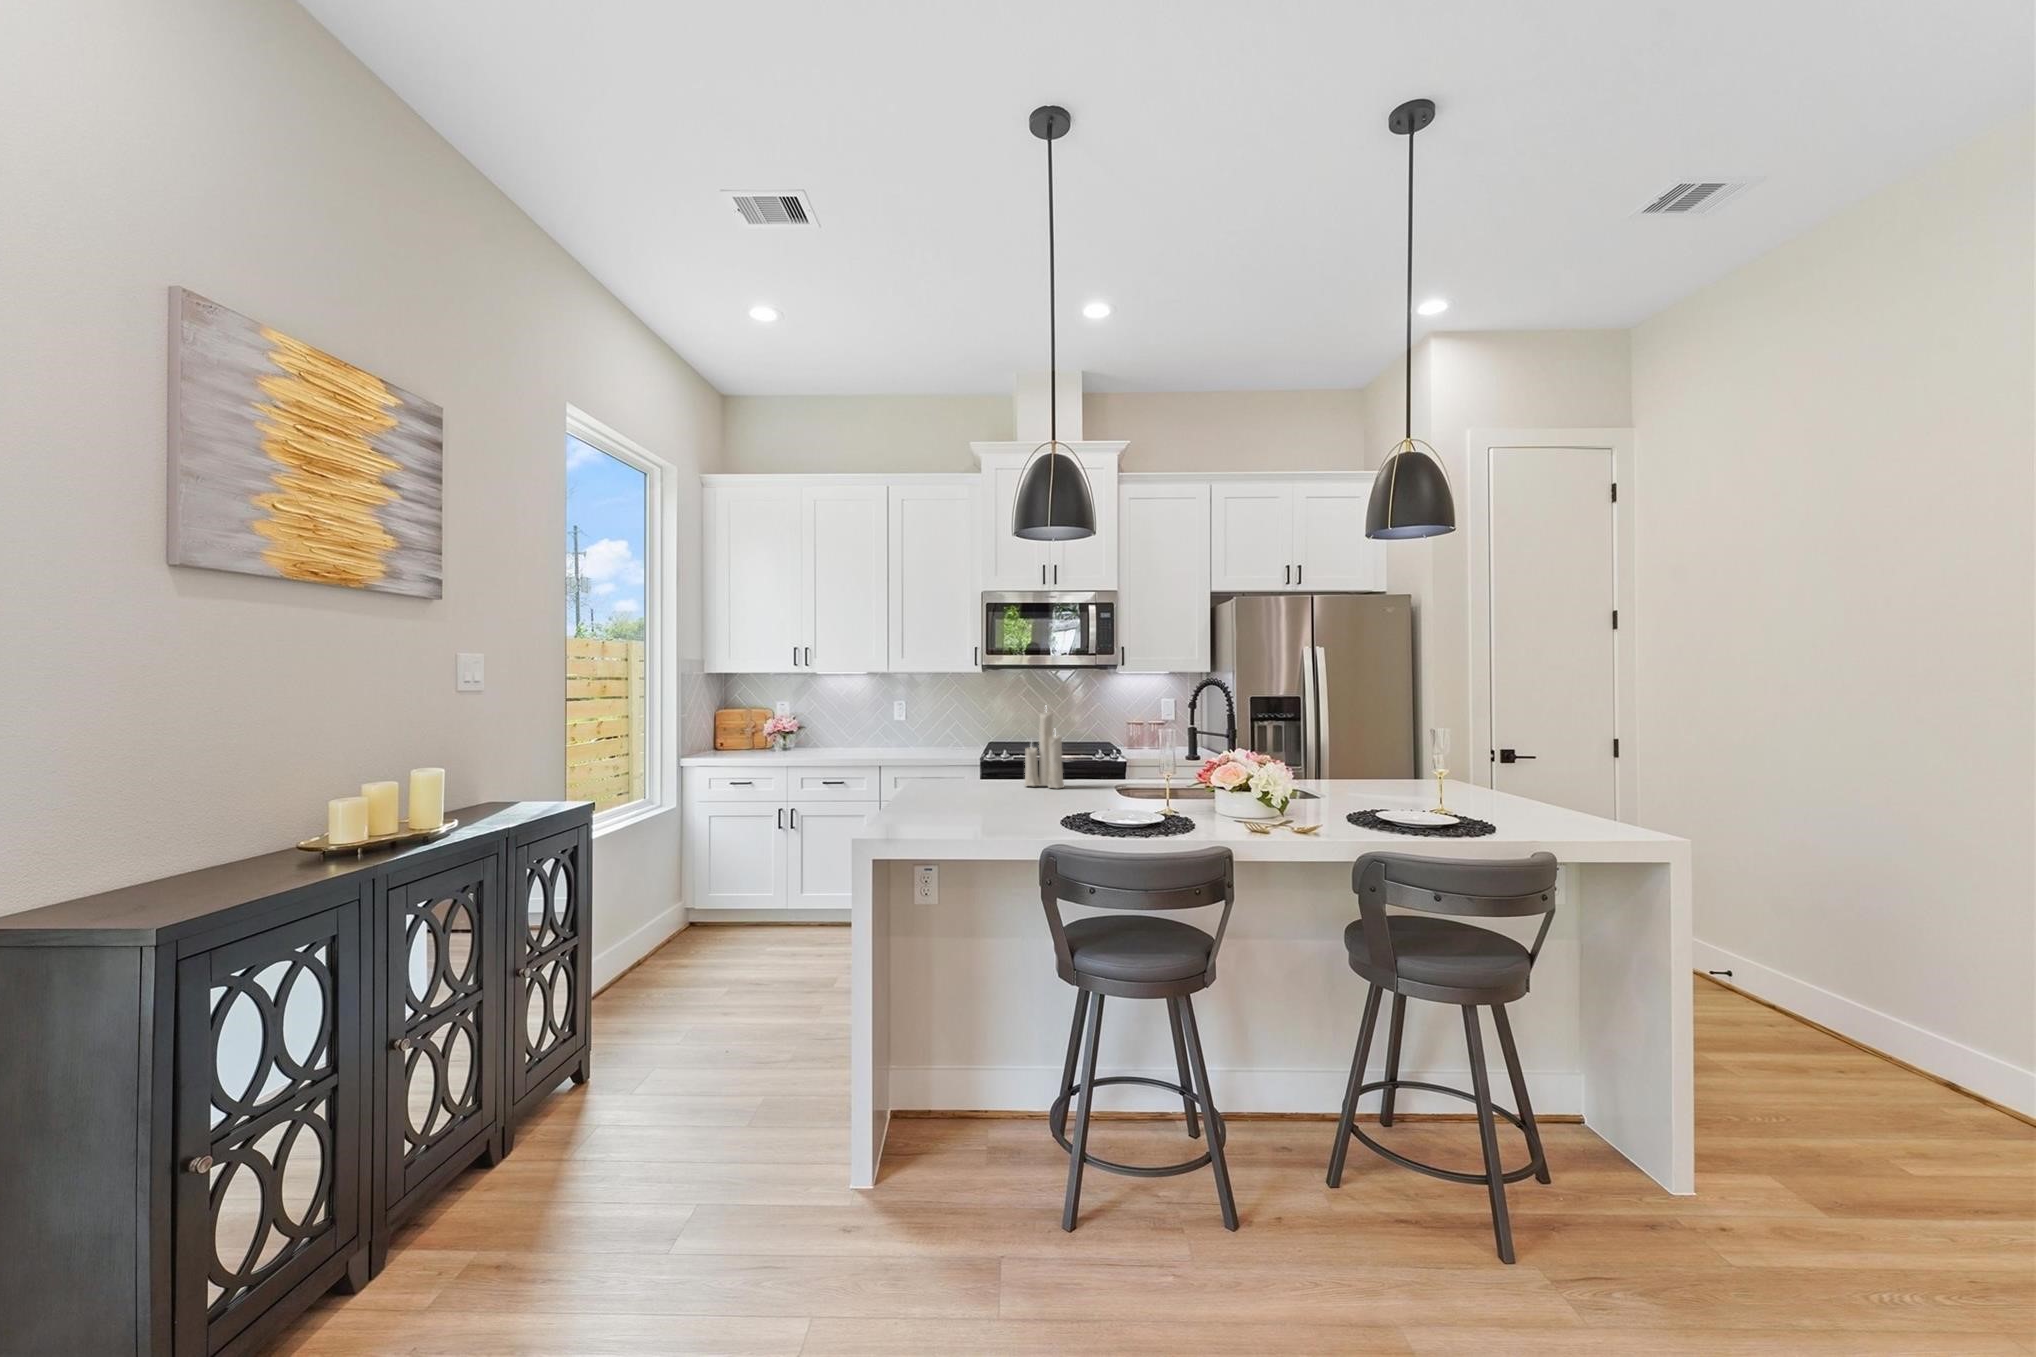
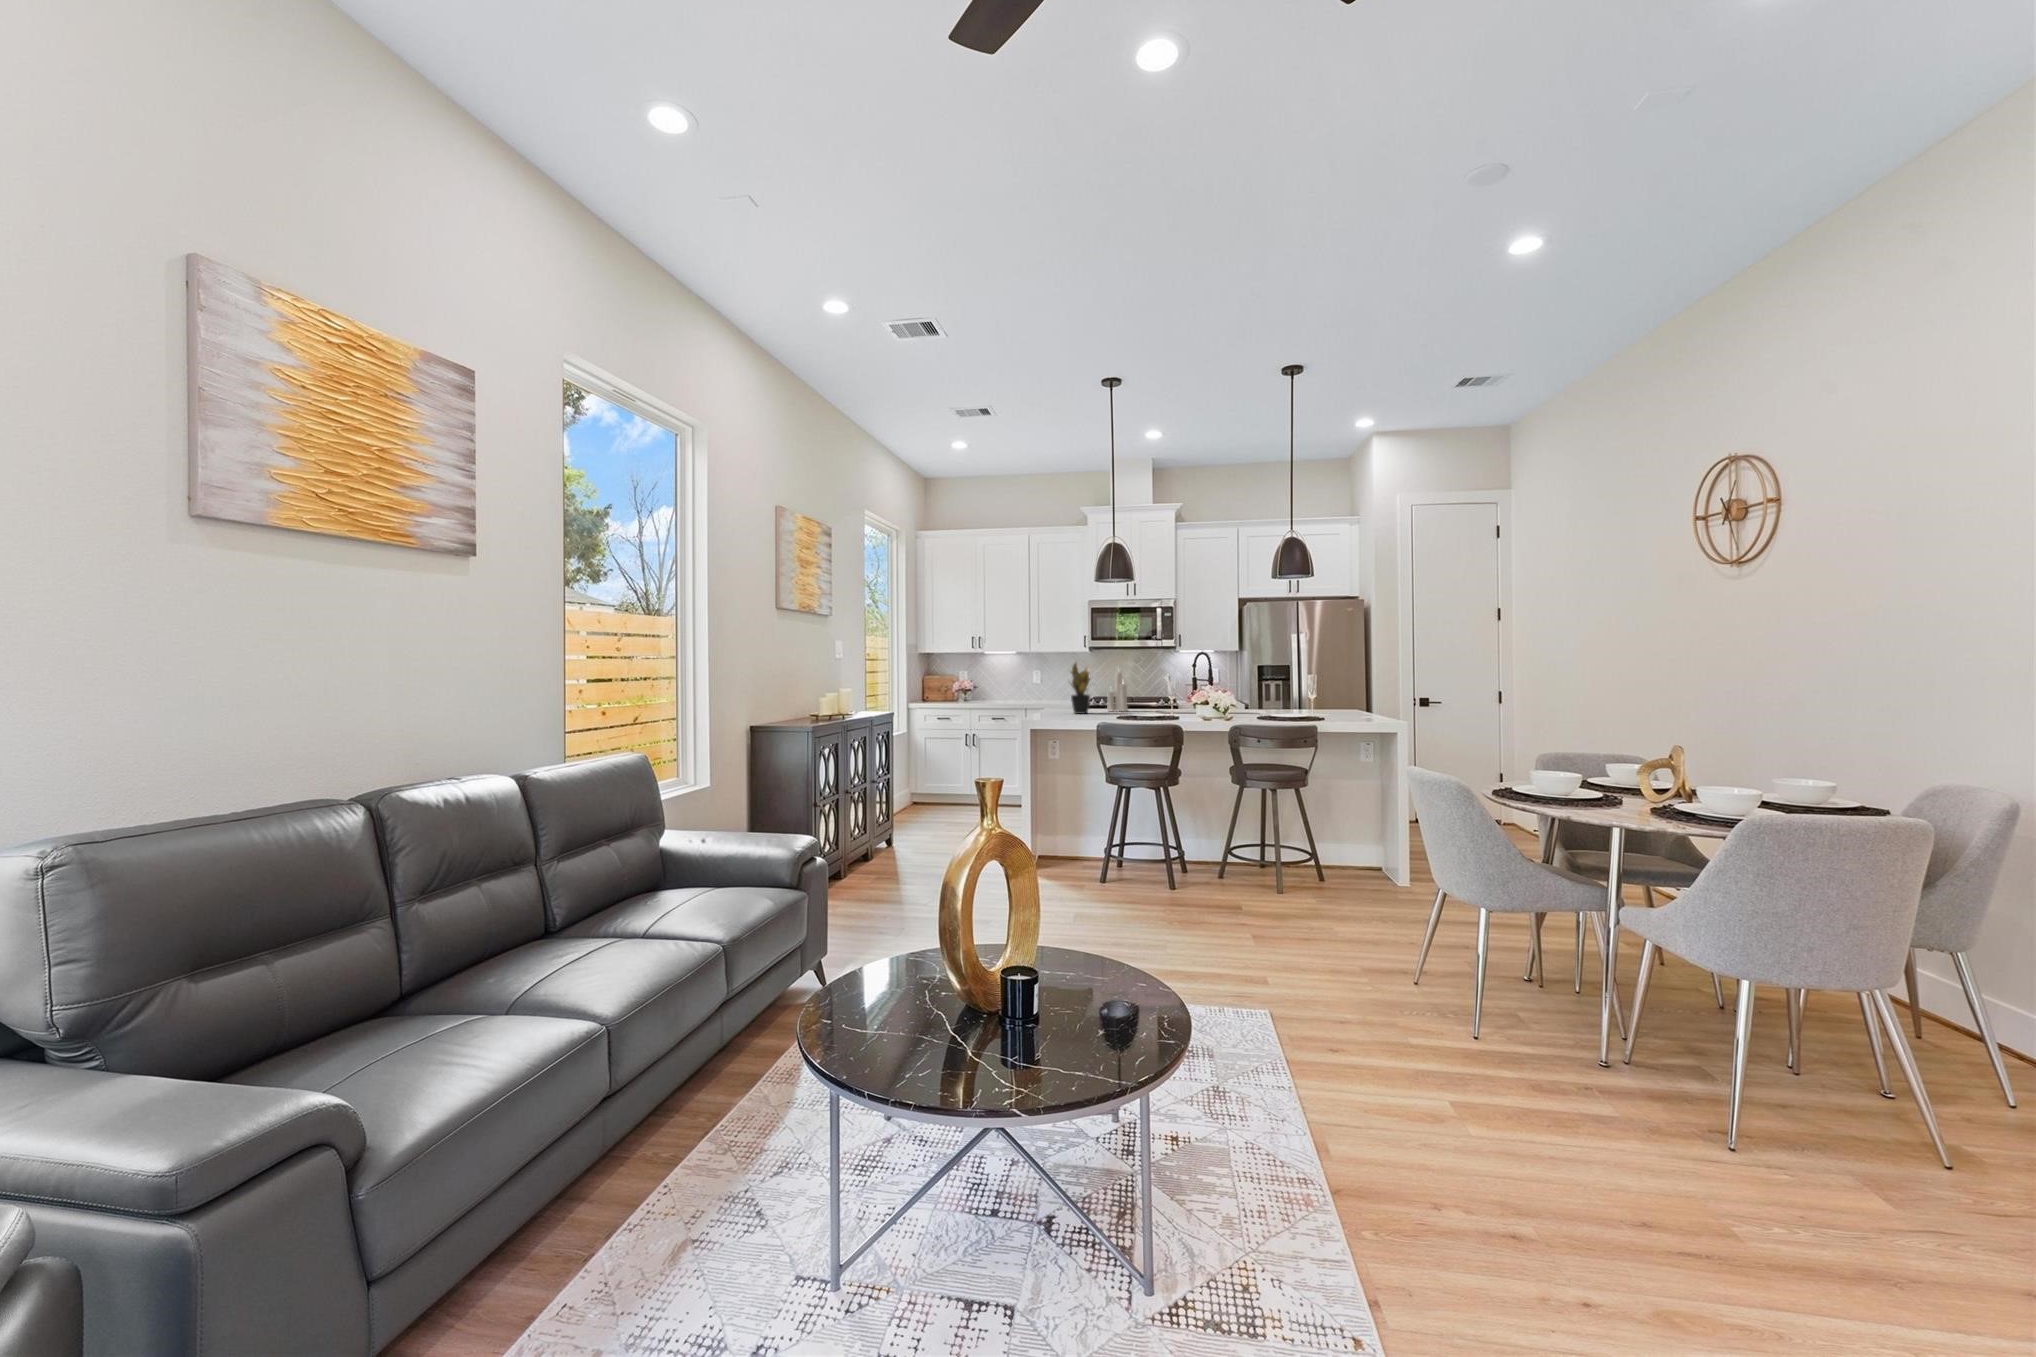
potted plant: none [945,691,1011,798] -> present [1071,663,1090,714]

